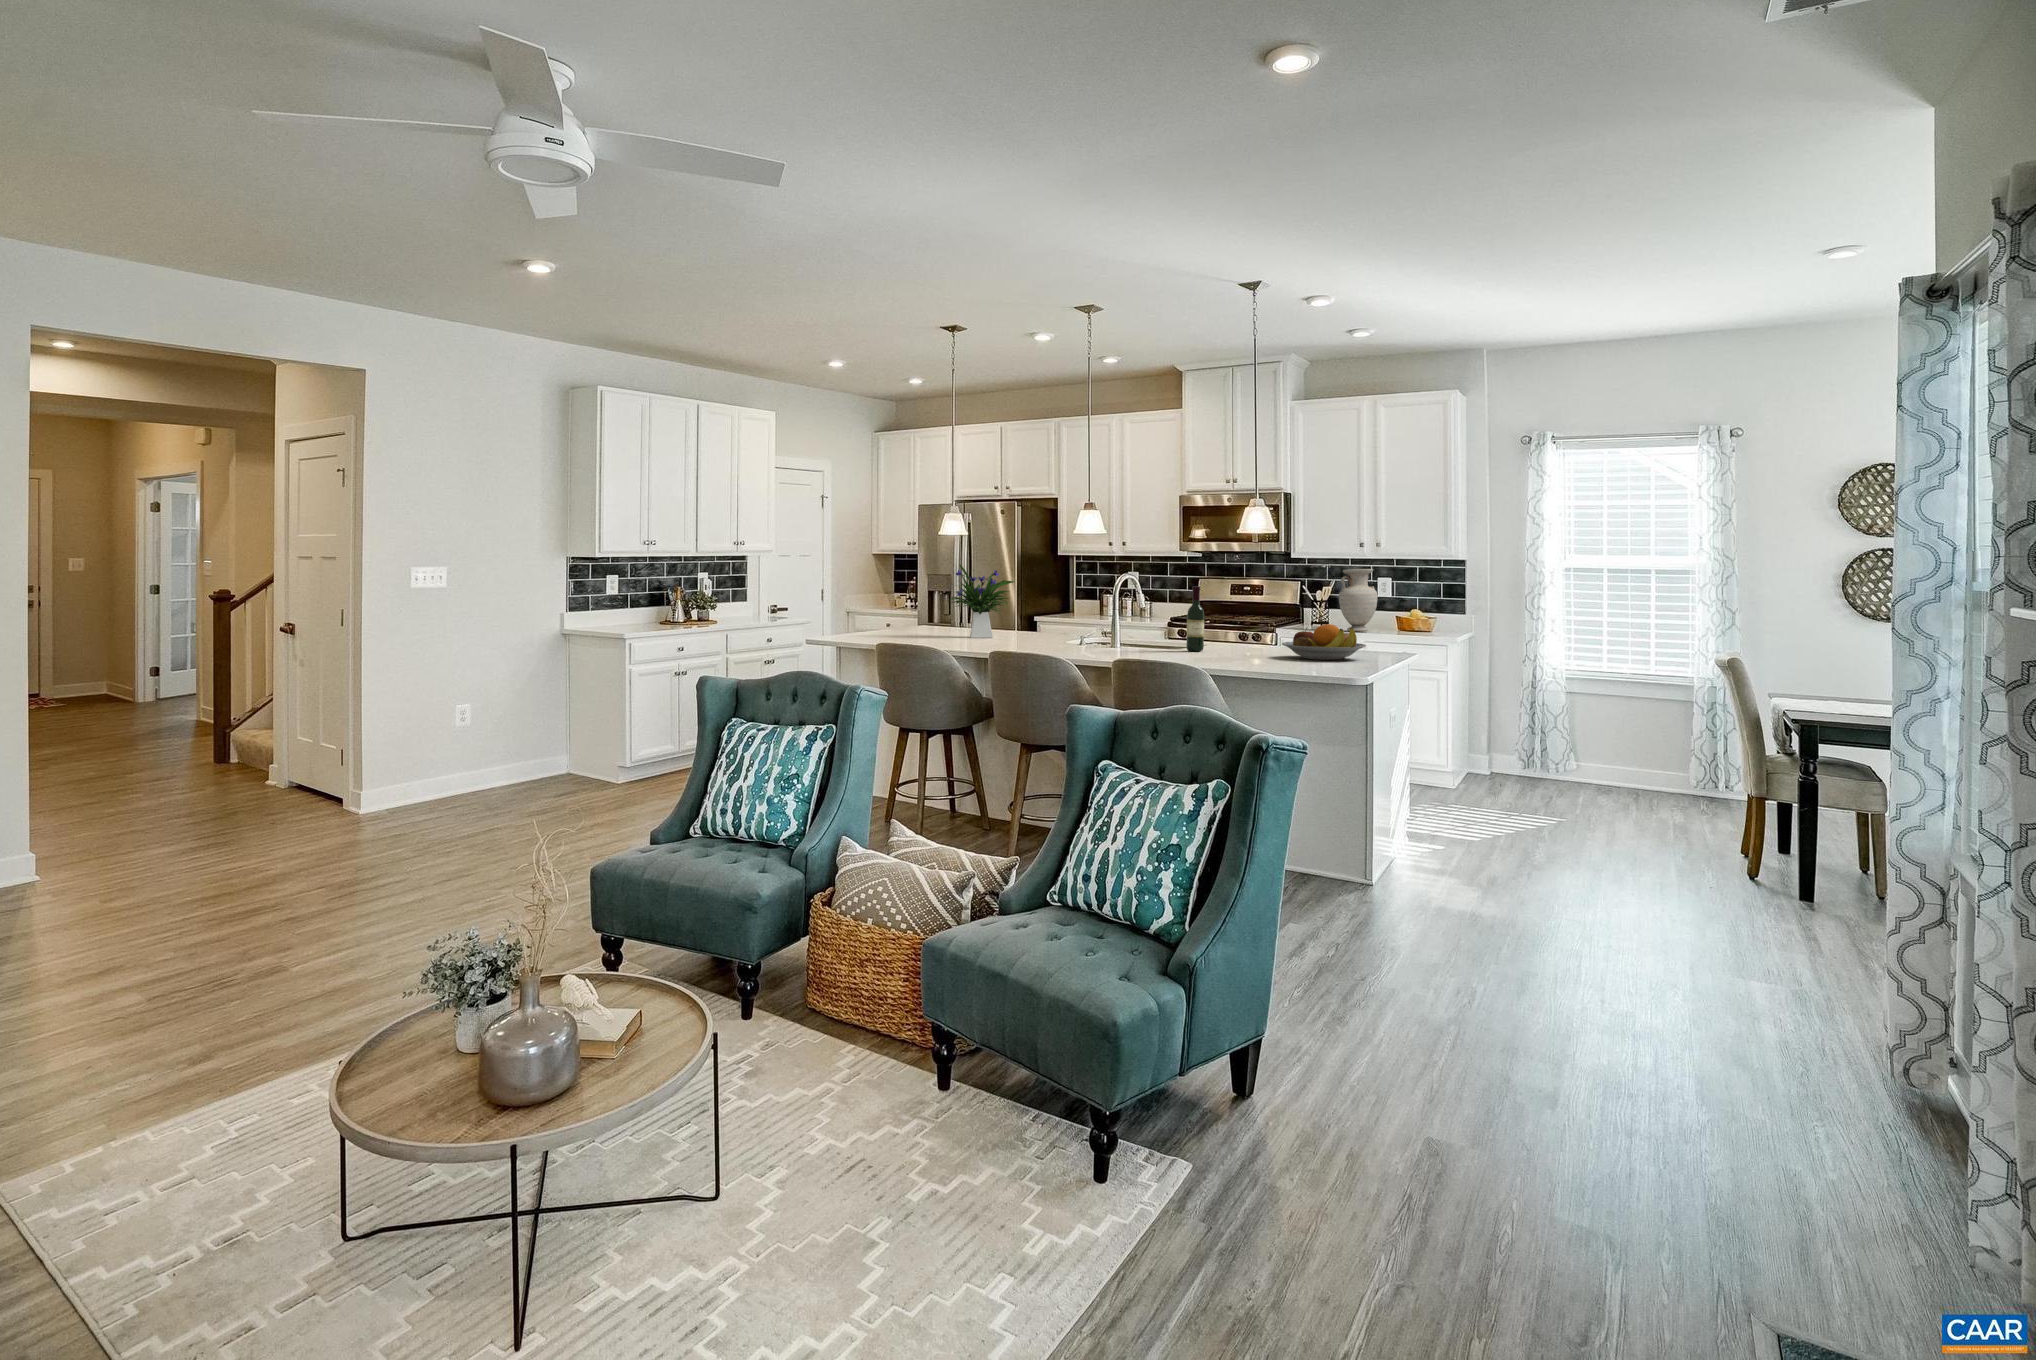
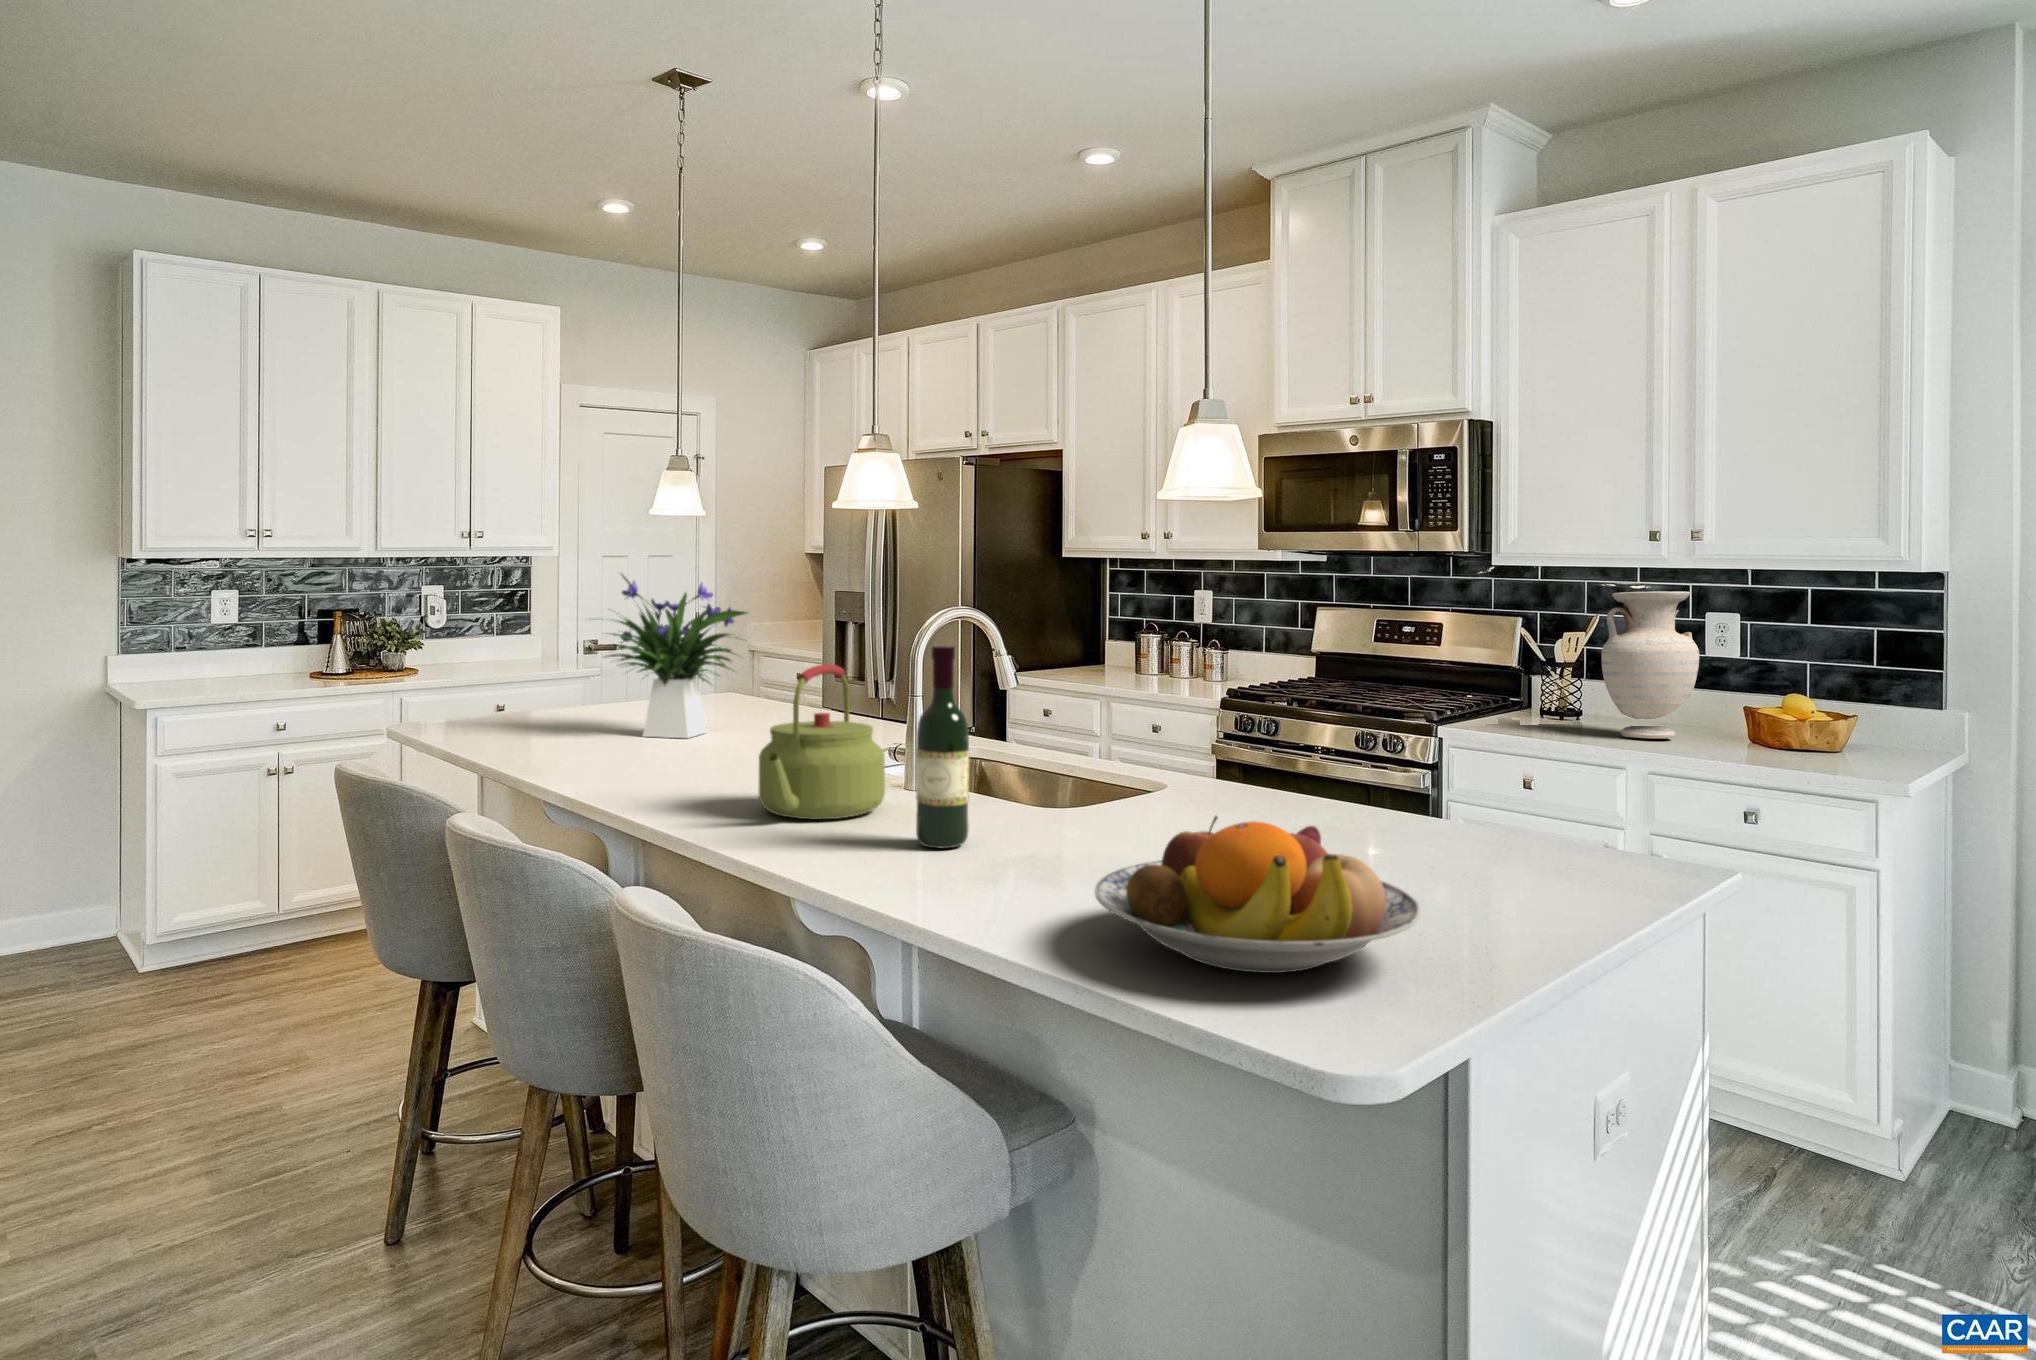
kettle: none [1109,596,1153,649] -> present [759,664,885,820]

